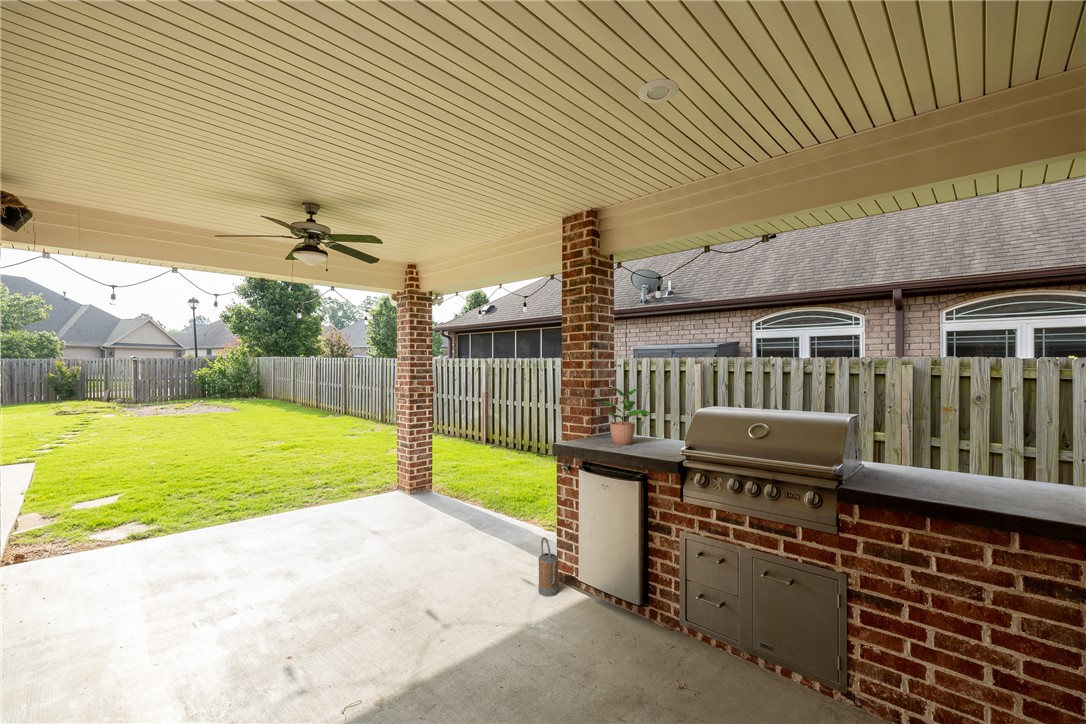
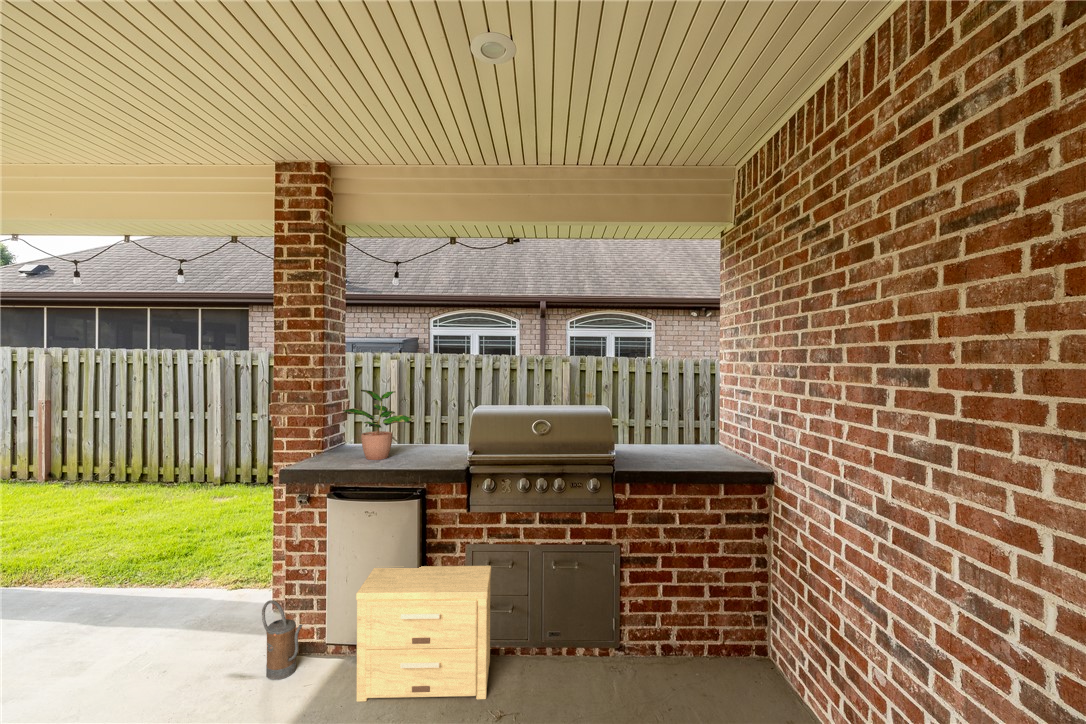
side table: none [580,531,702,676] -> present [356,566,491,702]

